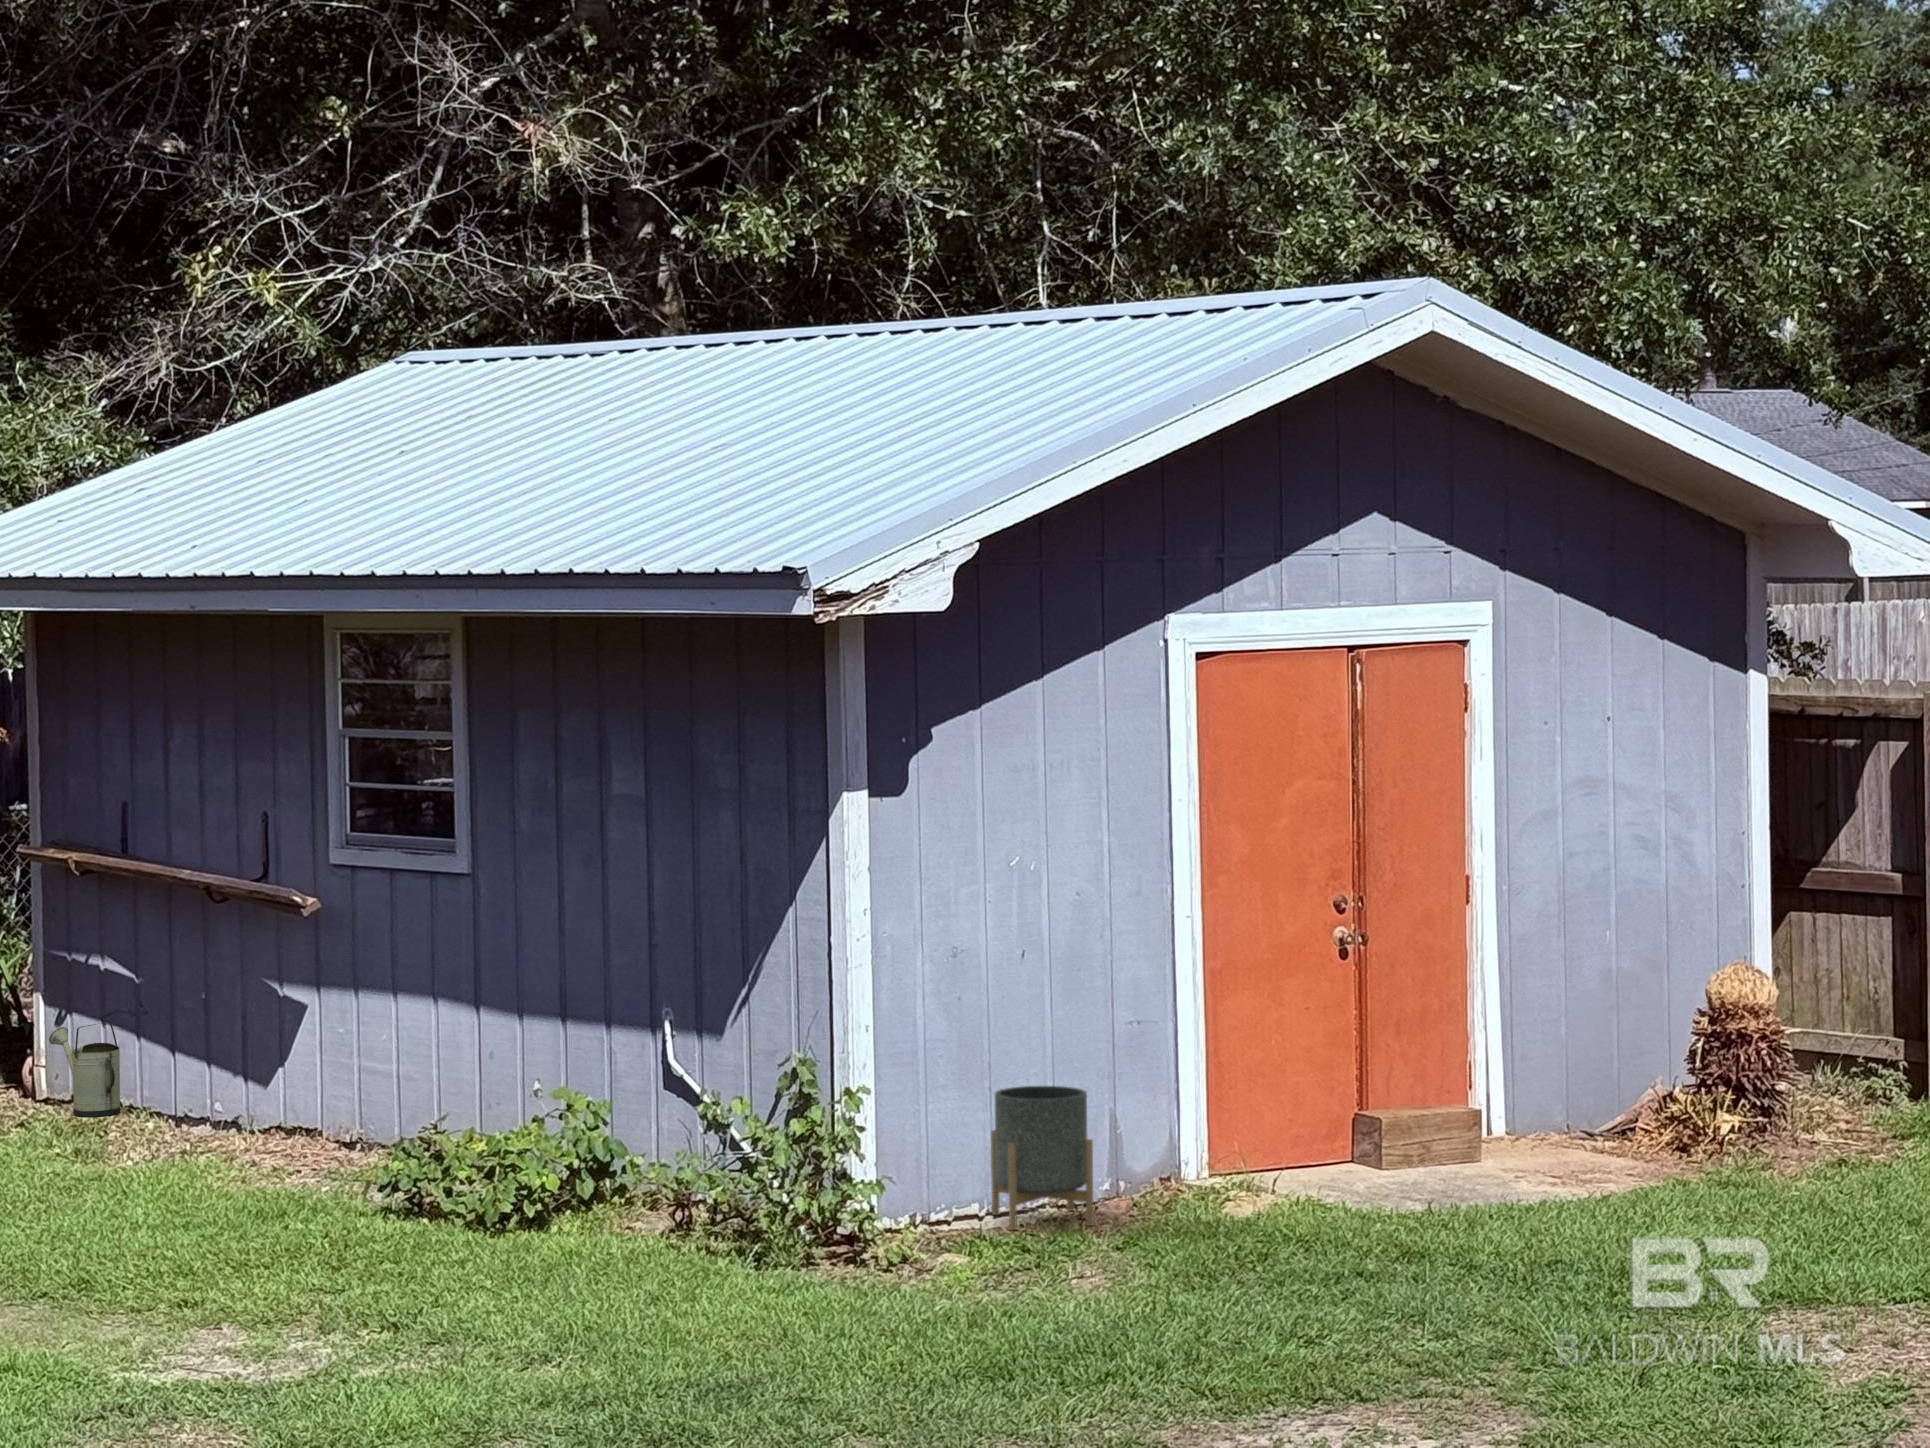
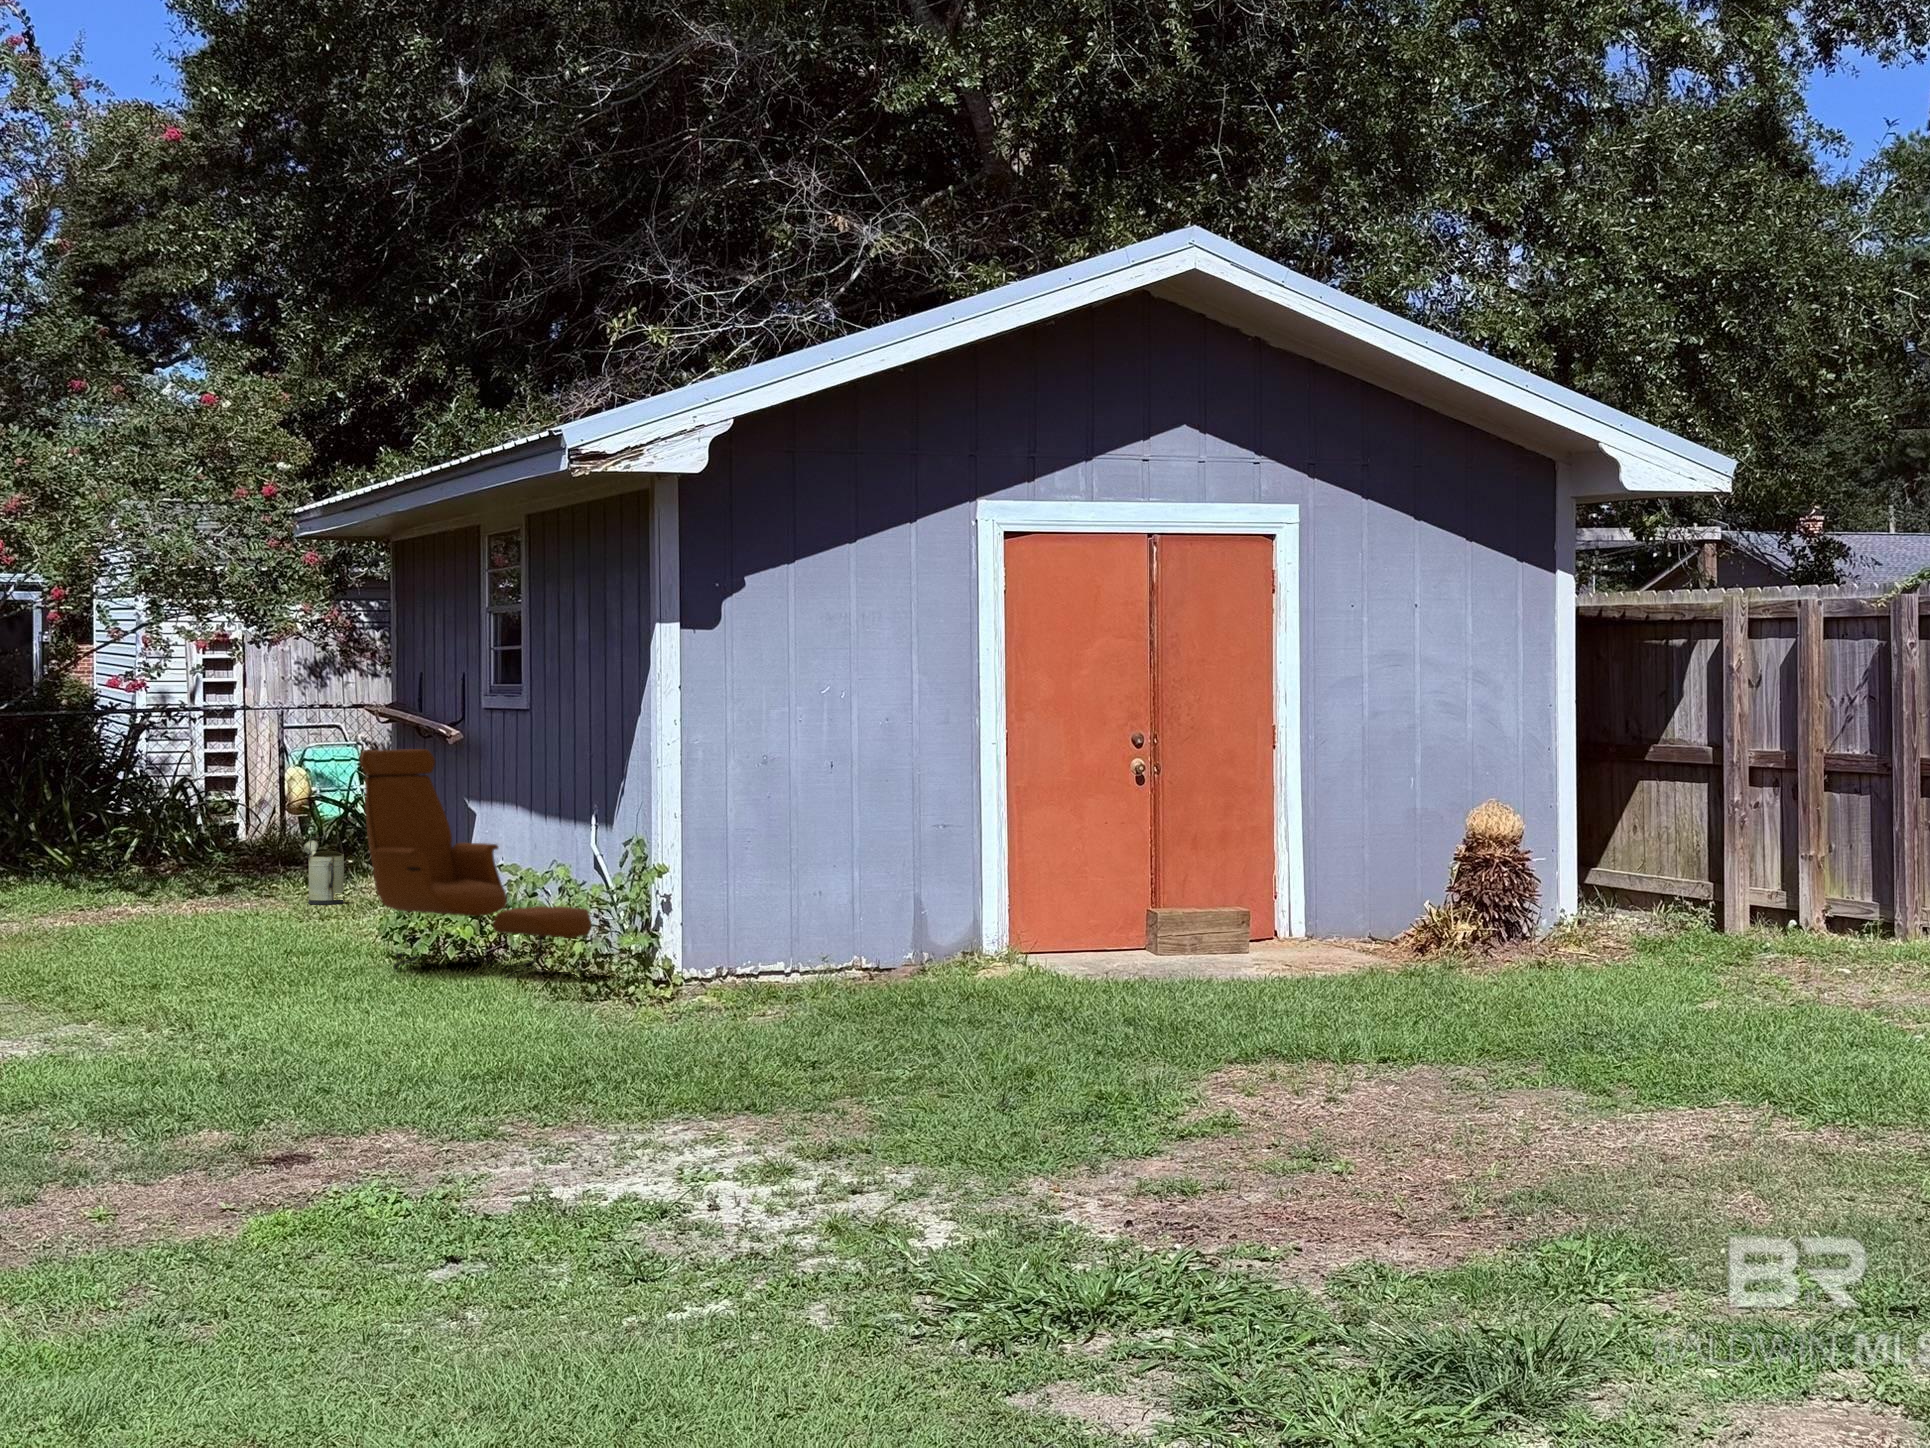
lounge chair: none [414,948,756,1254] -> present [360,749,591,978]
planter: present [991,1086,1094,1230] -> none [780,869,858,979]

